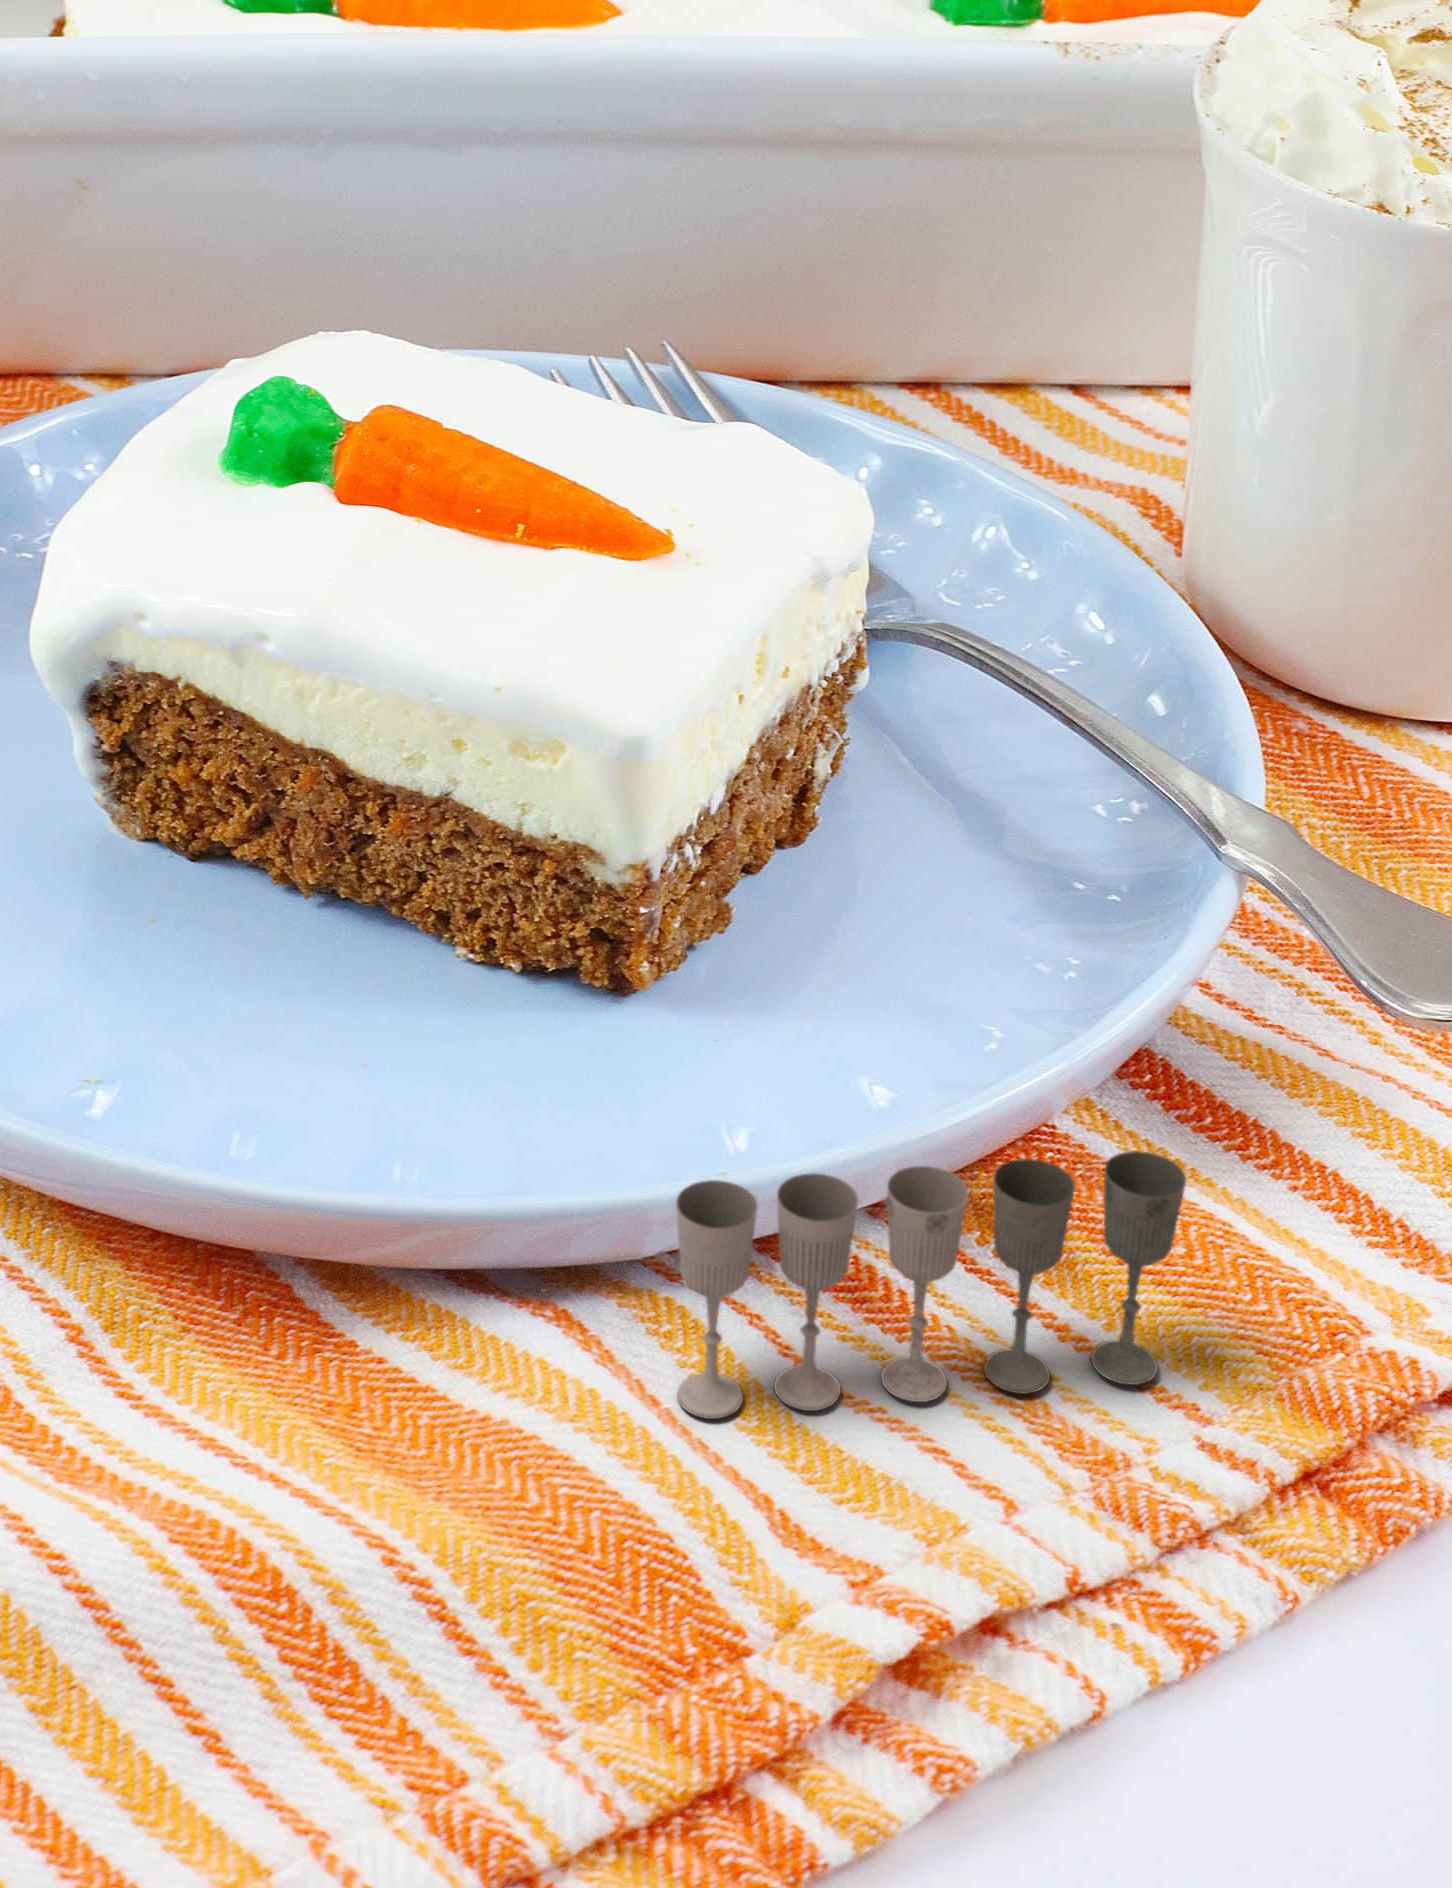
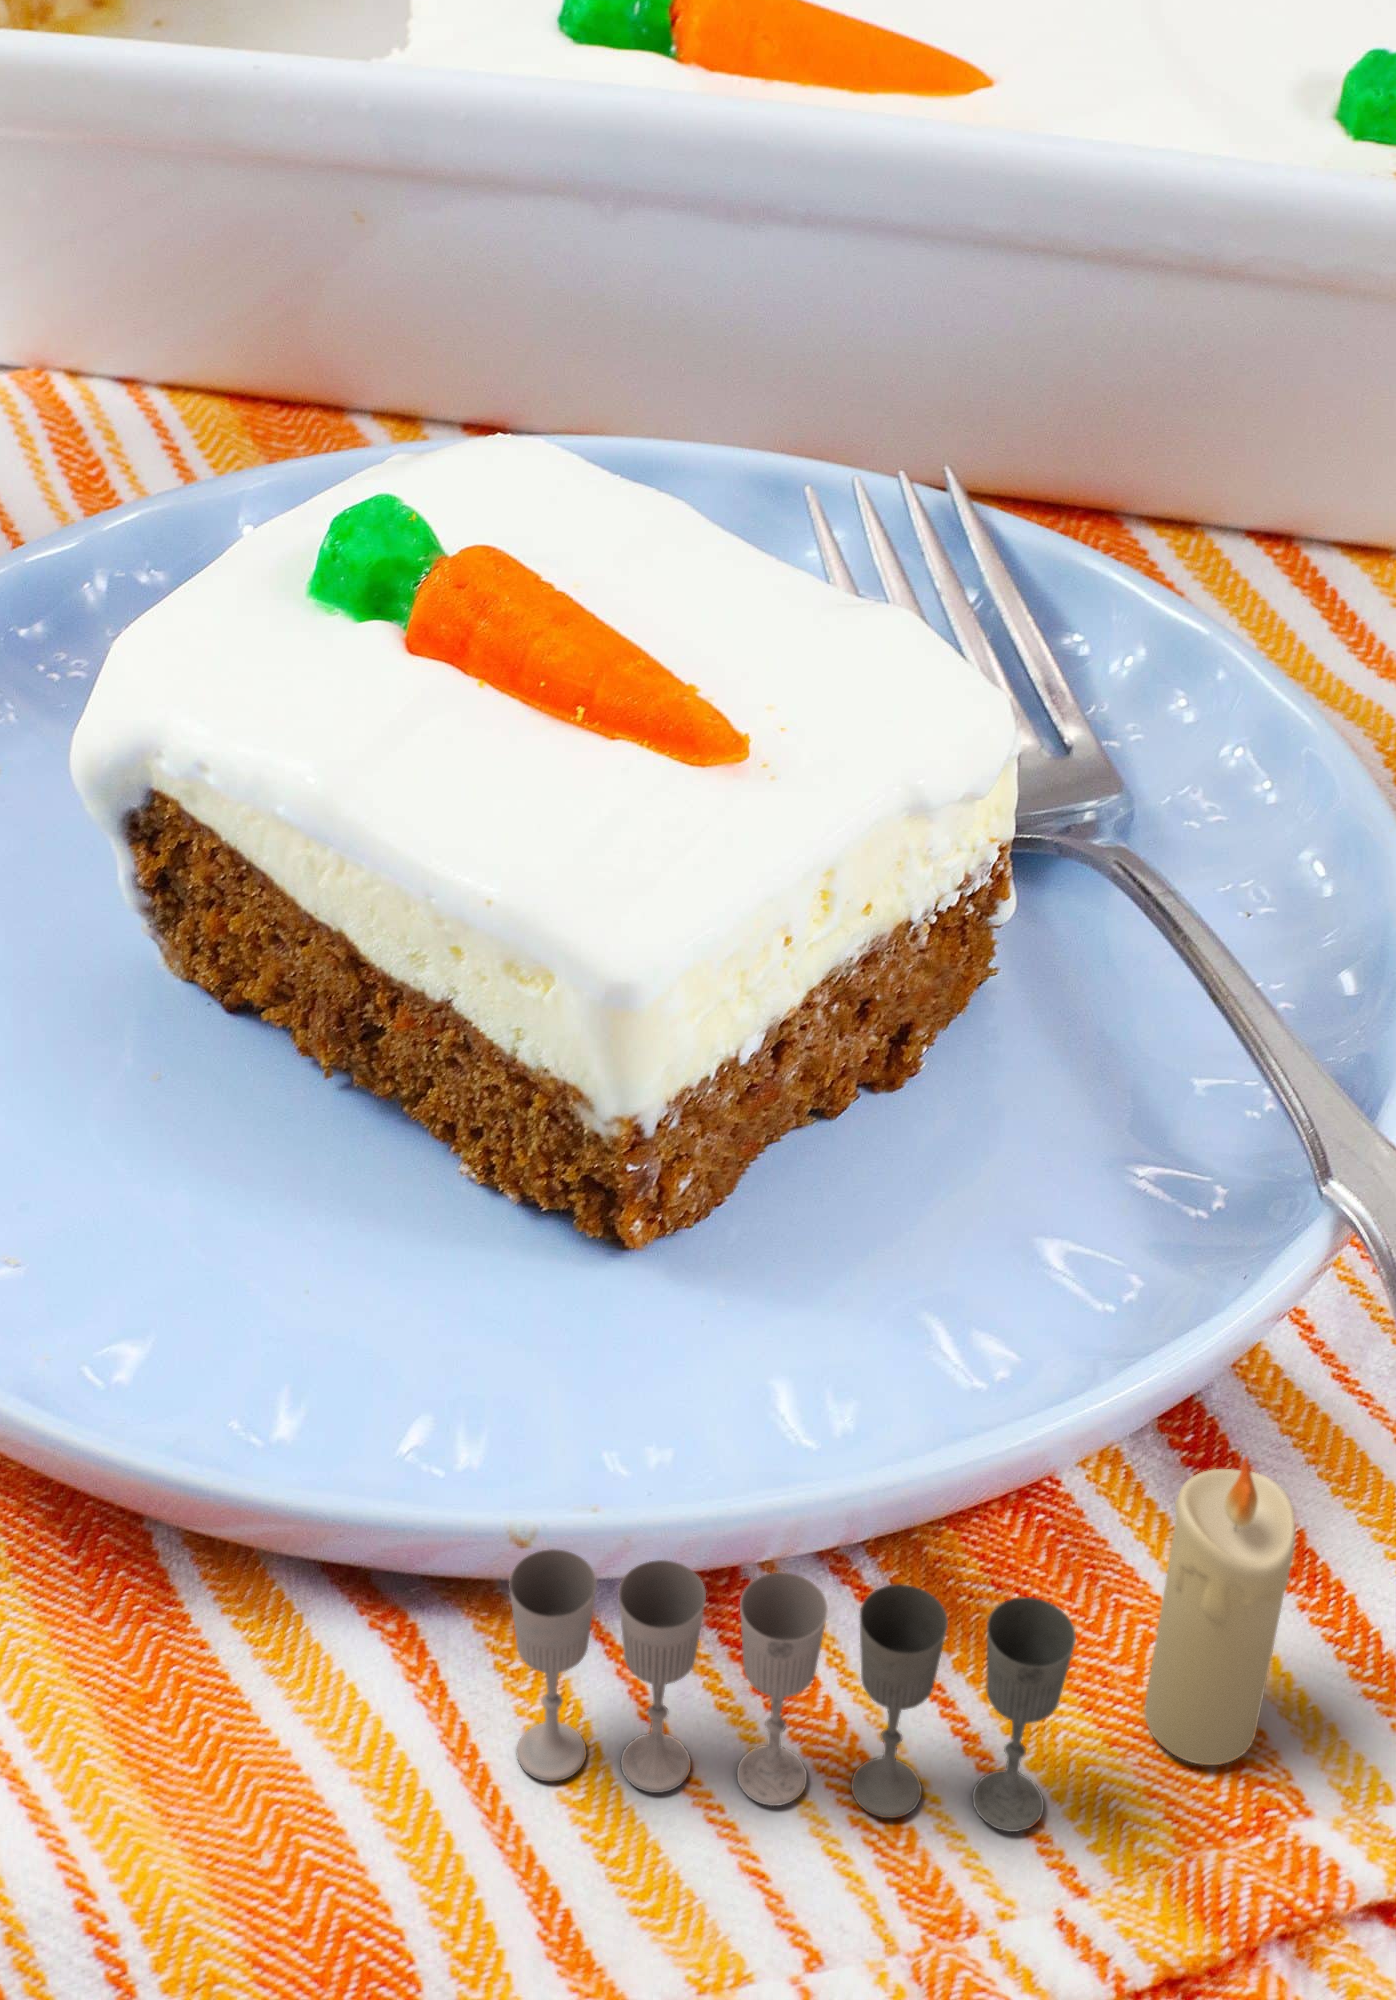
candle: none [1203,994,1335,1308] -> present [1144,1457,1296,1765]

